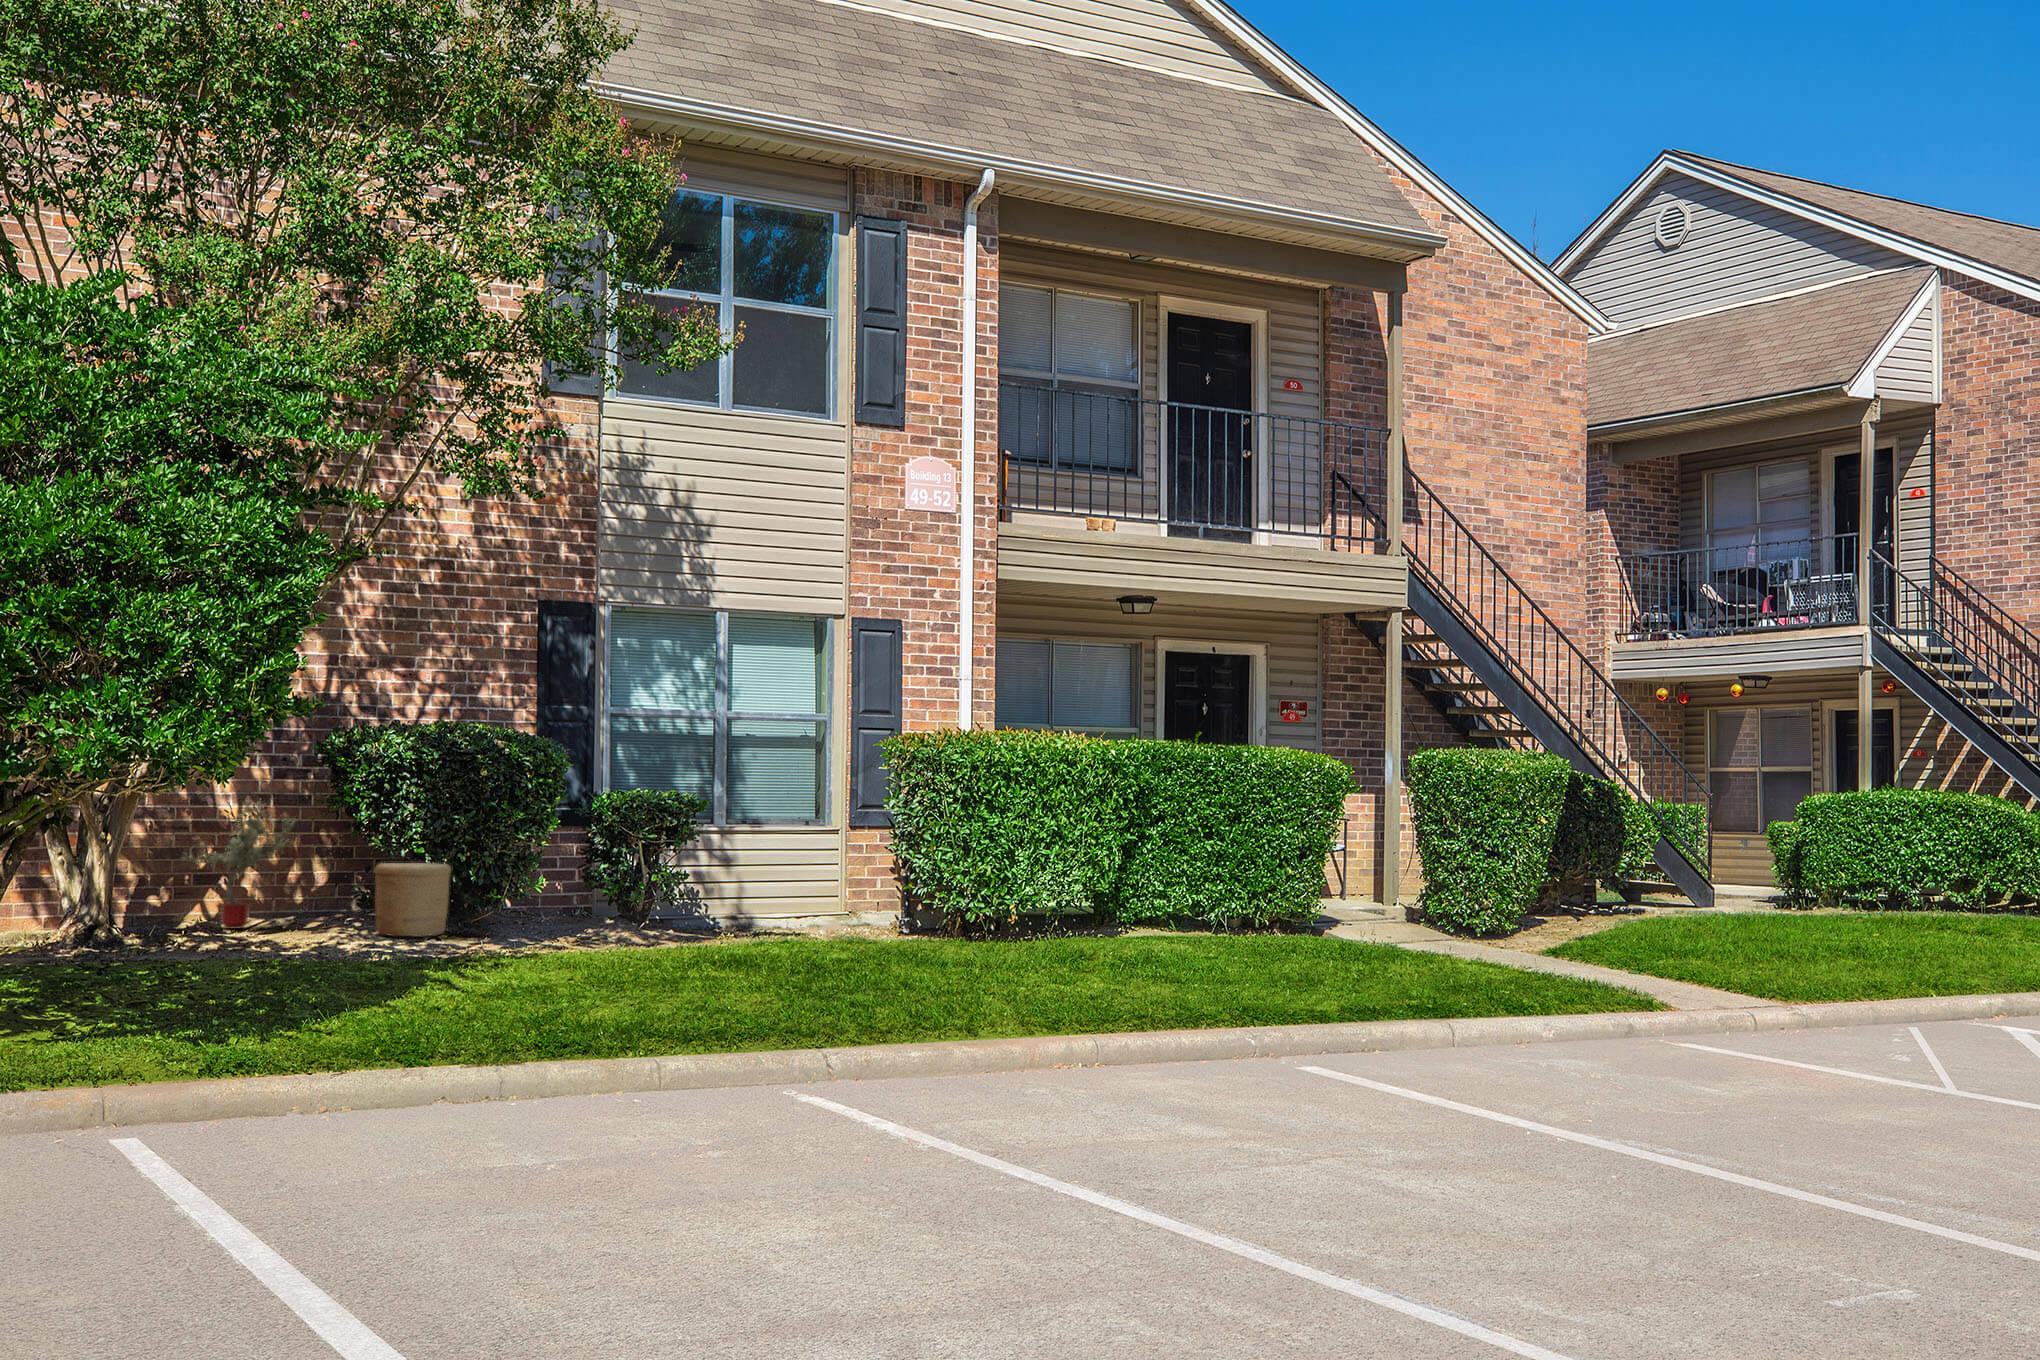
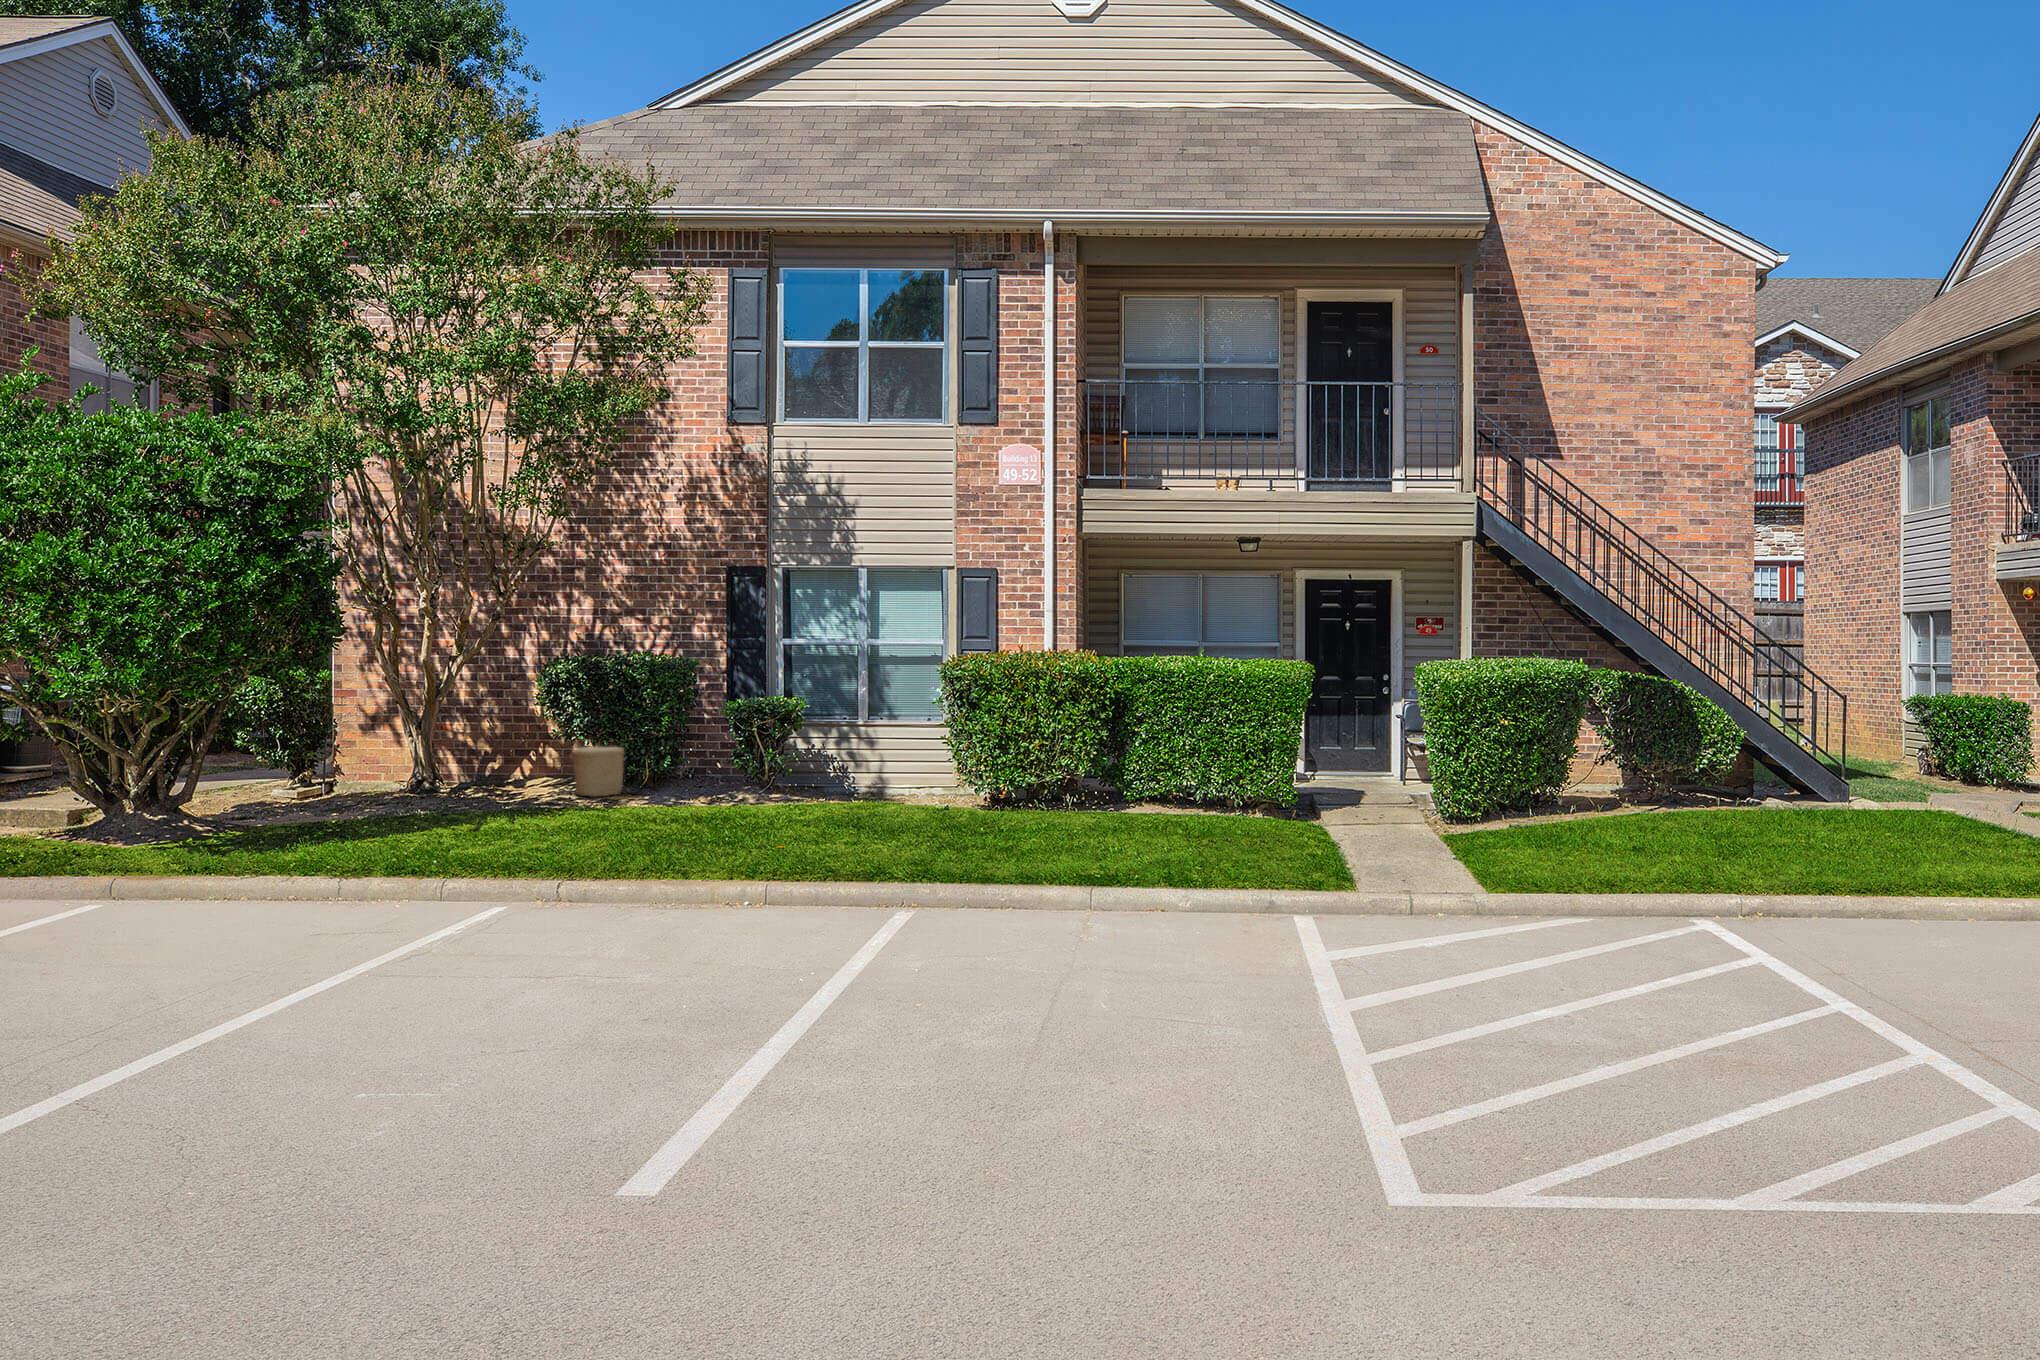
potted tree: present [183,802,296,929] -> none [493,704,558,786]

